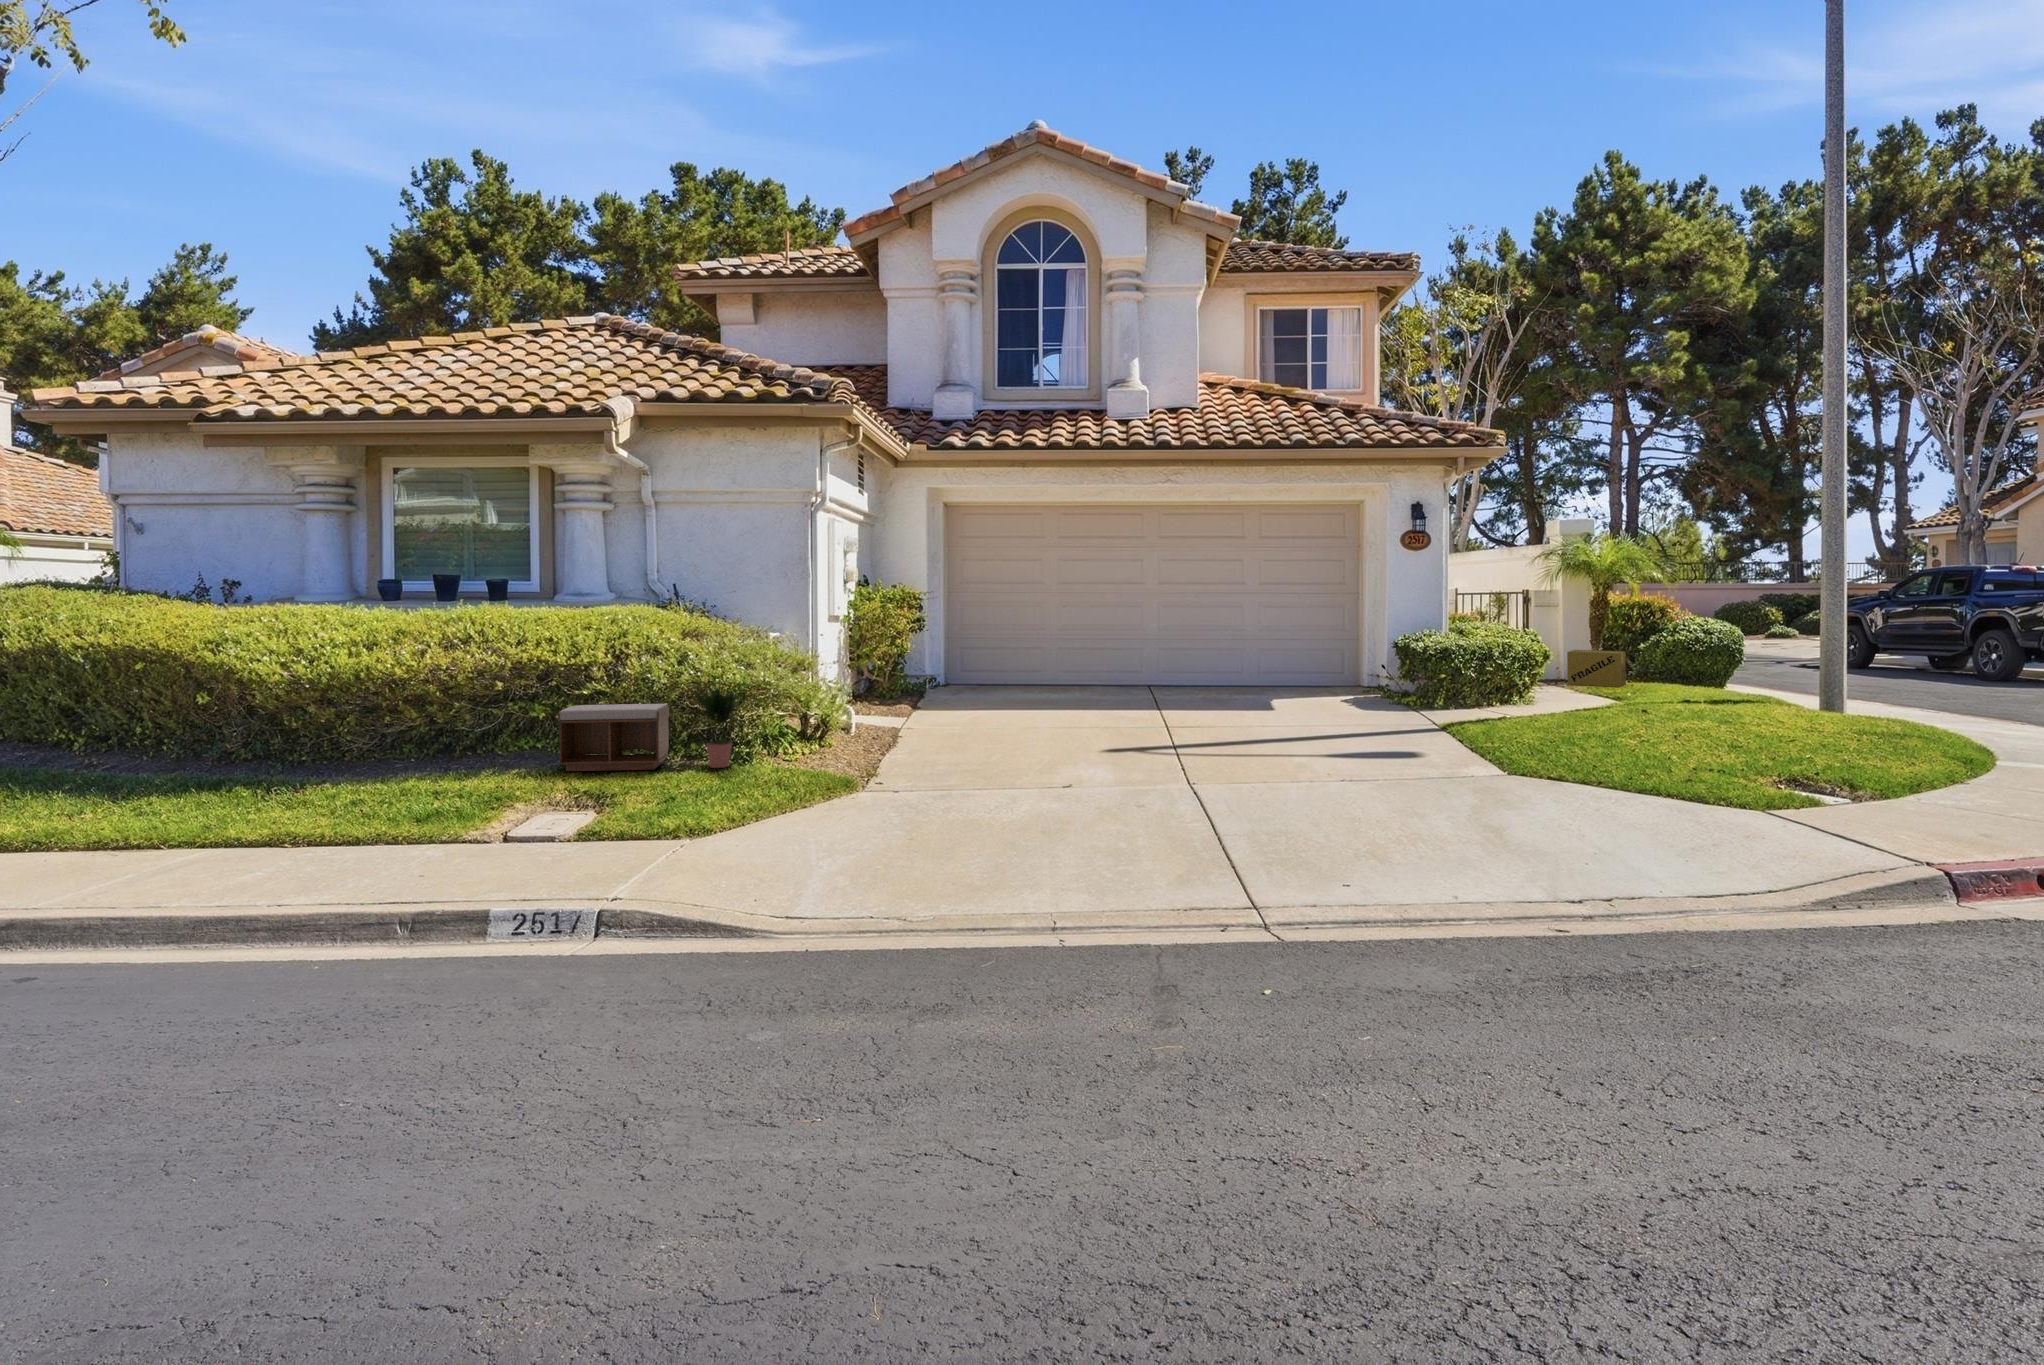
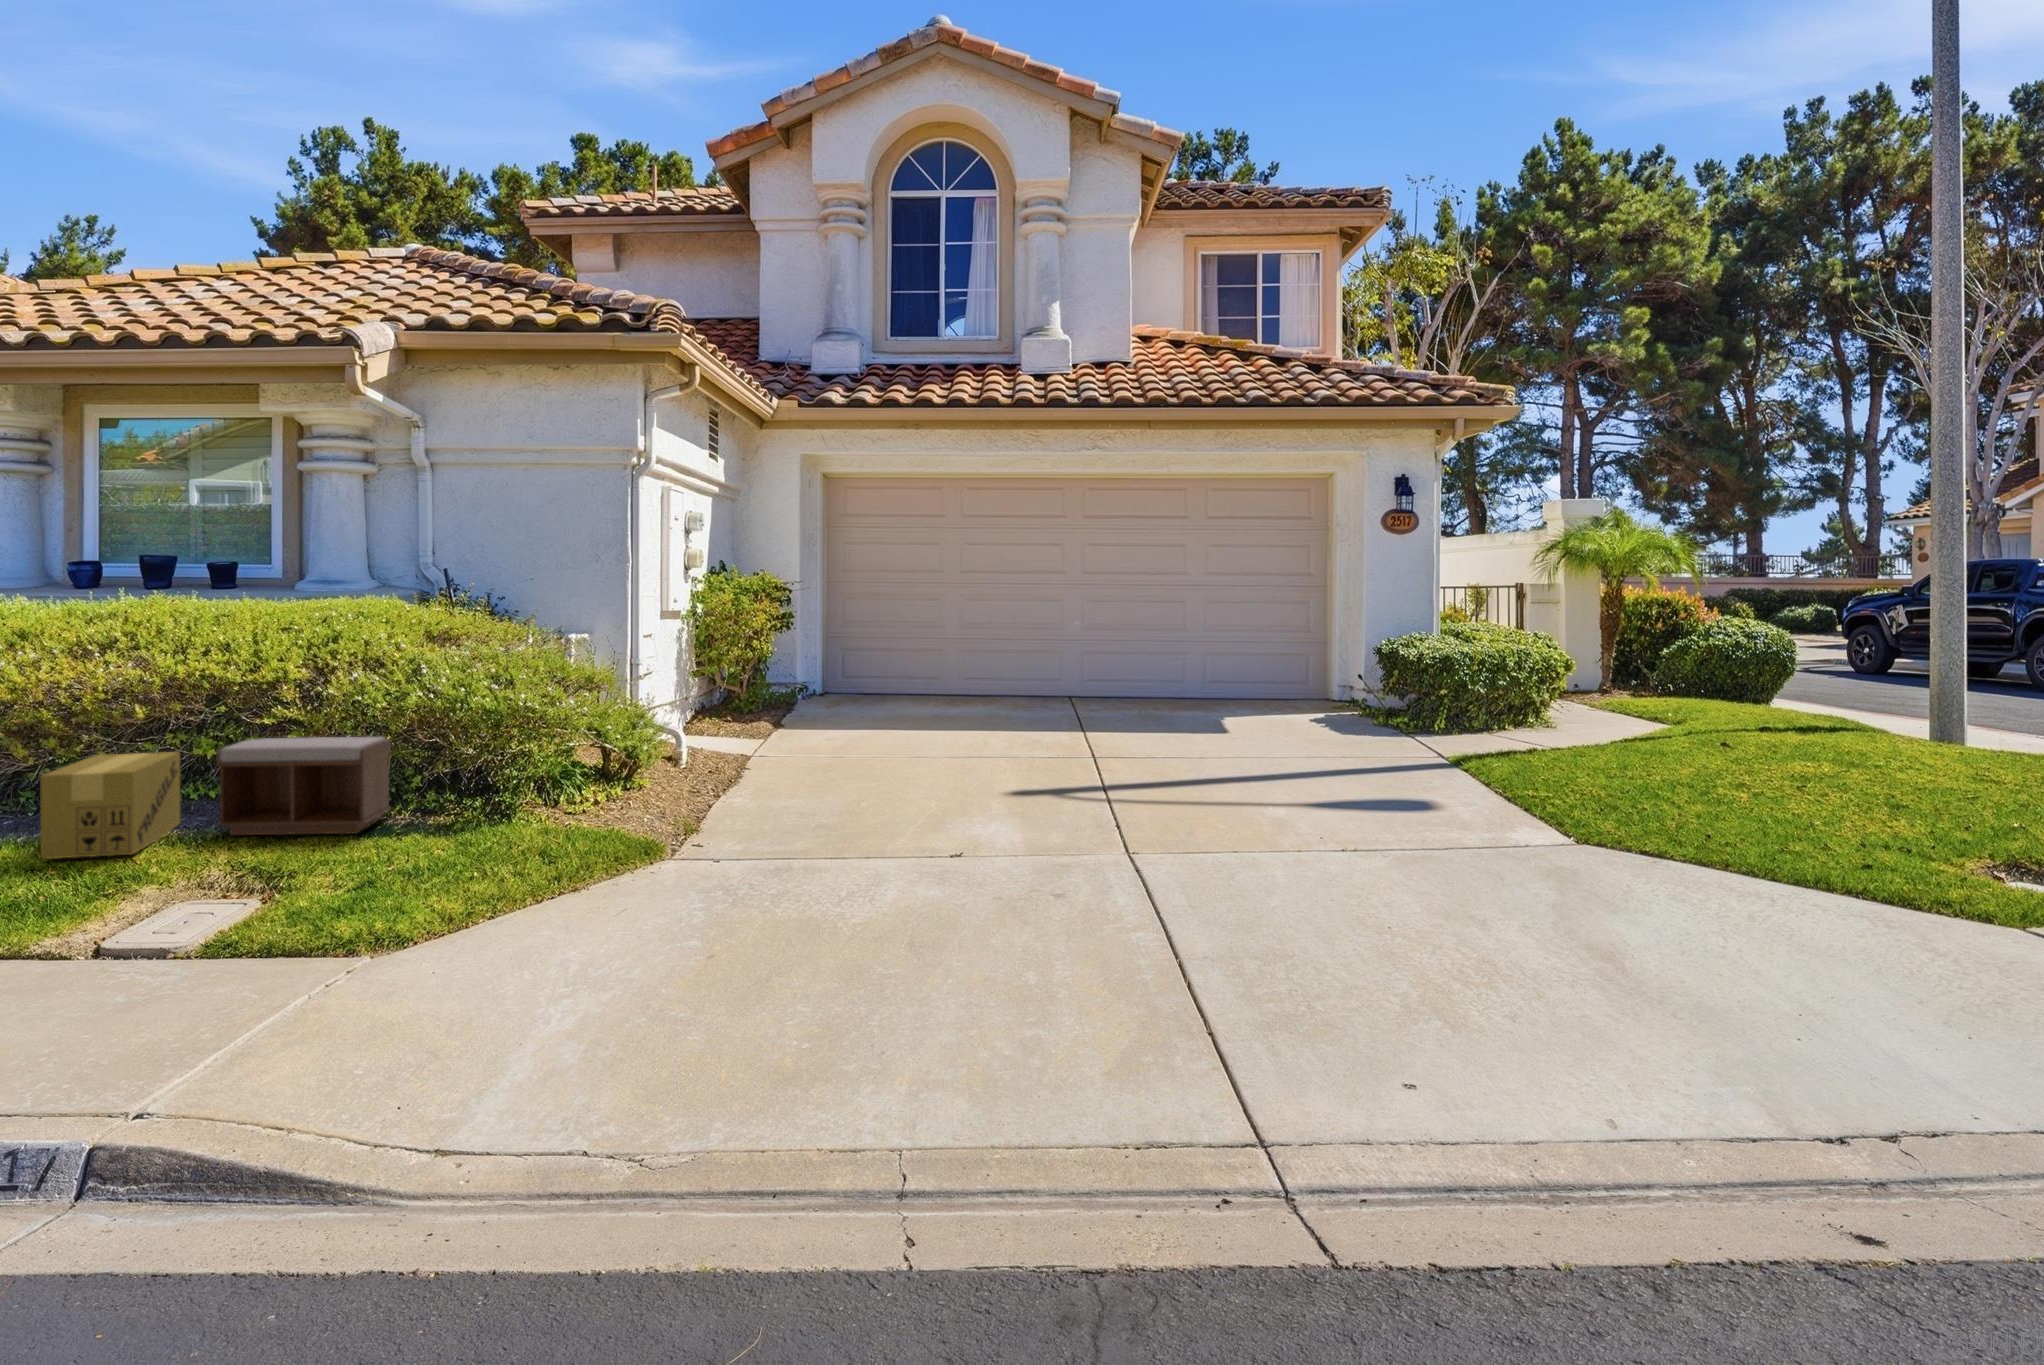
cardboard box: present [1567,650,1626,687] -> present [40,752,180,859]
potted plant: present [695,688,747,768] -> none [416,710,502,832]

